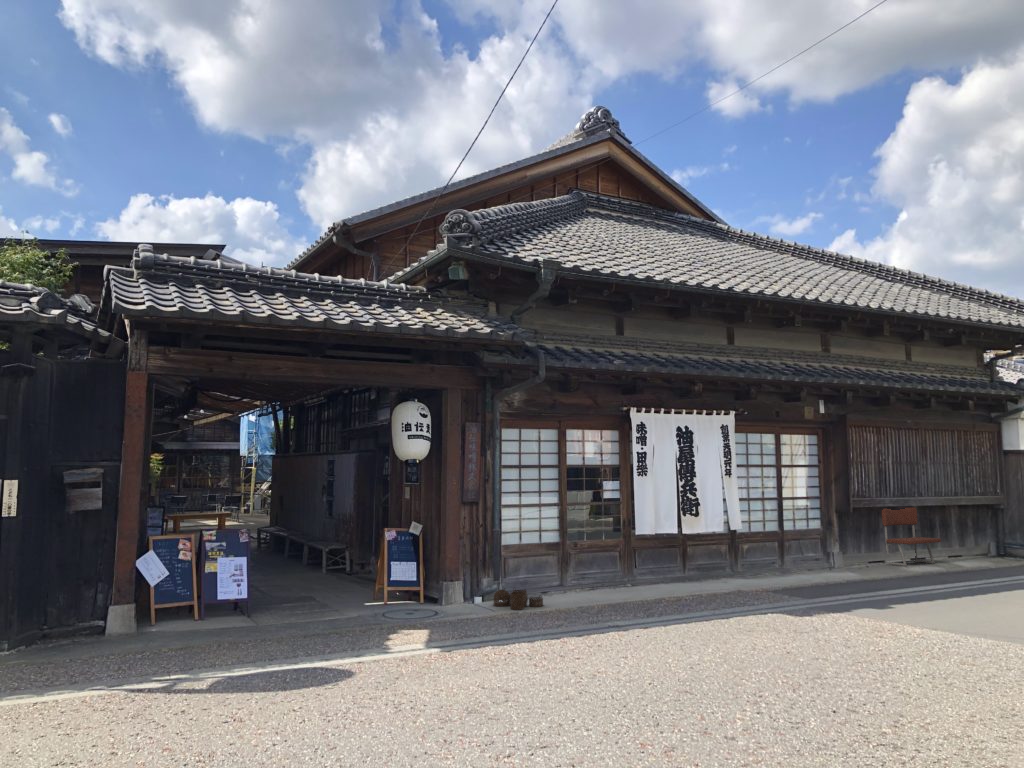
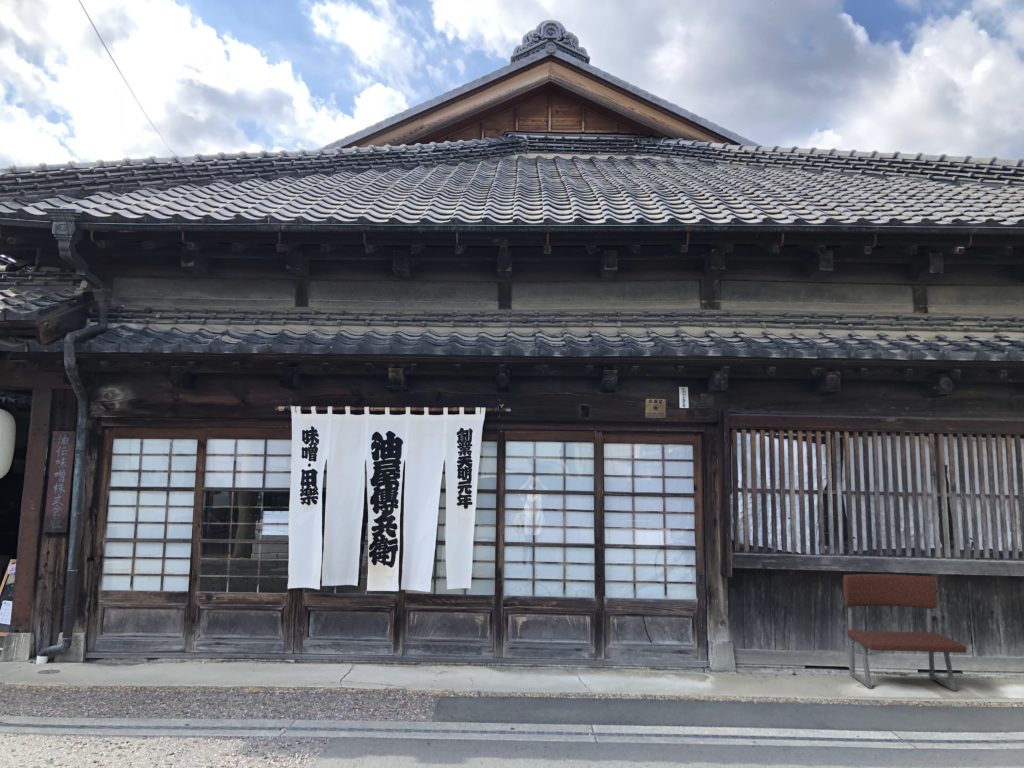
woven basket: present [494,589,543,610] -> none [19,644,79,682]

